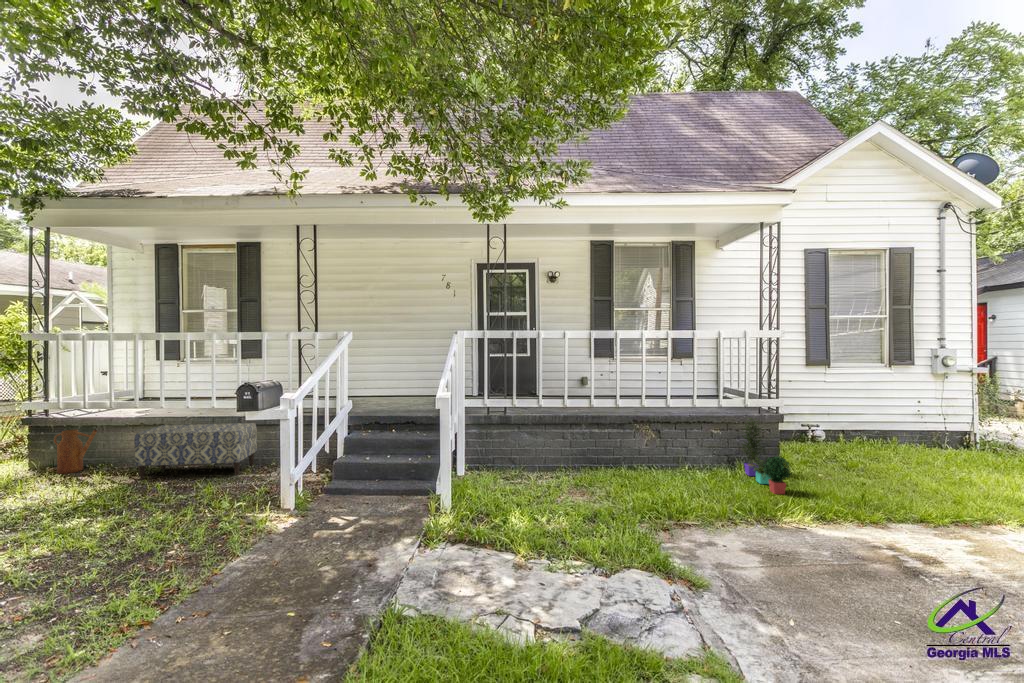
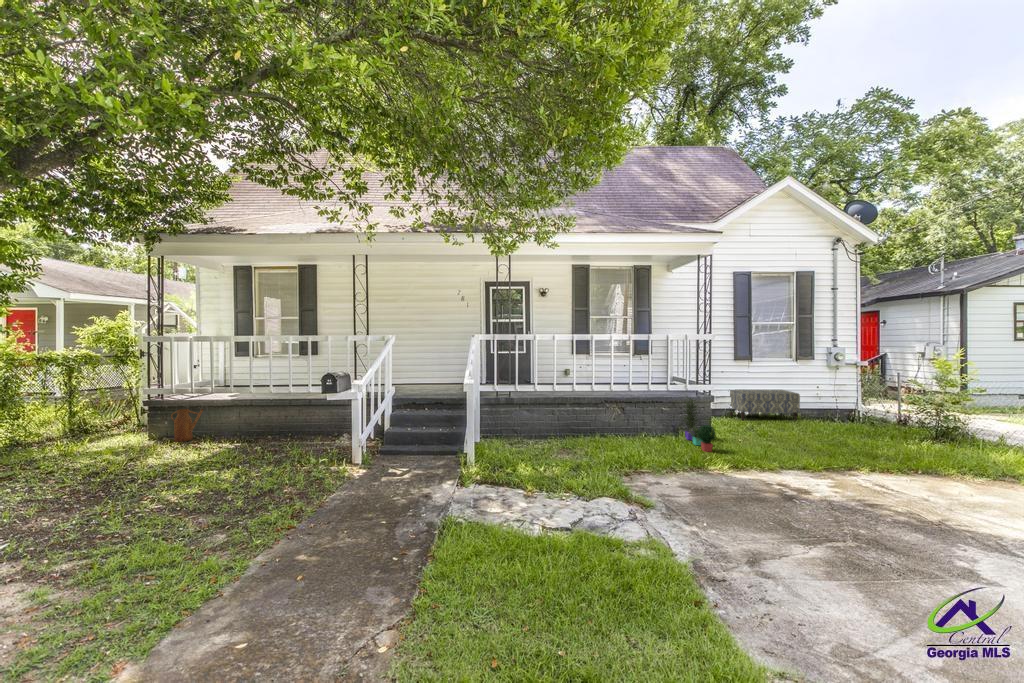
bench: present [134,423,257,480] -> present [729,389,800,420]

